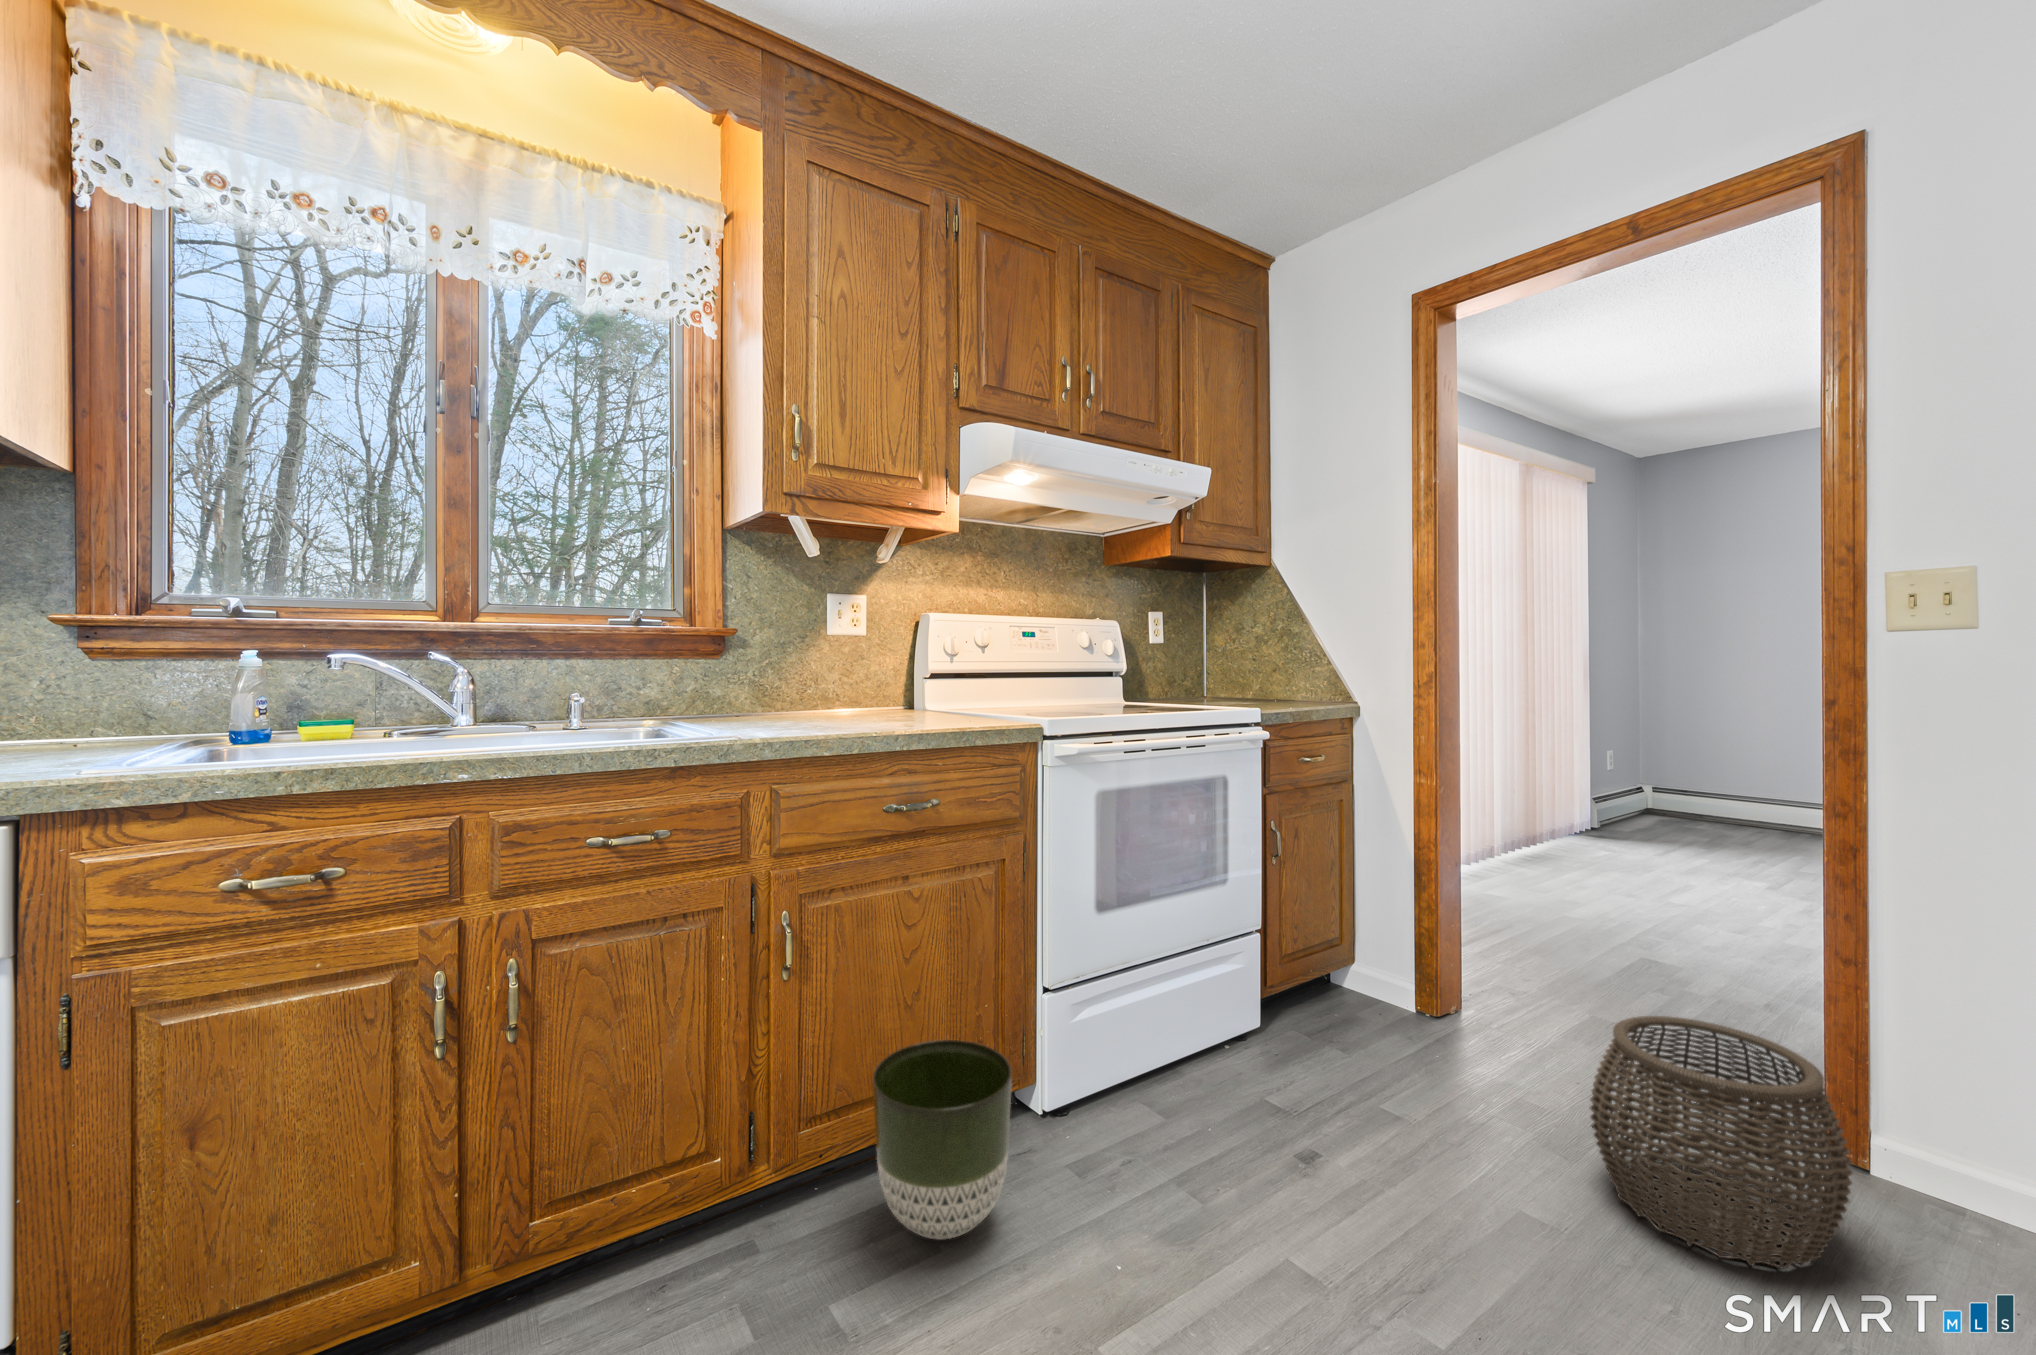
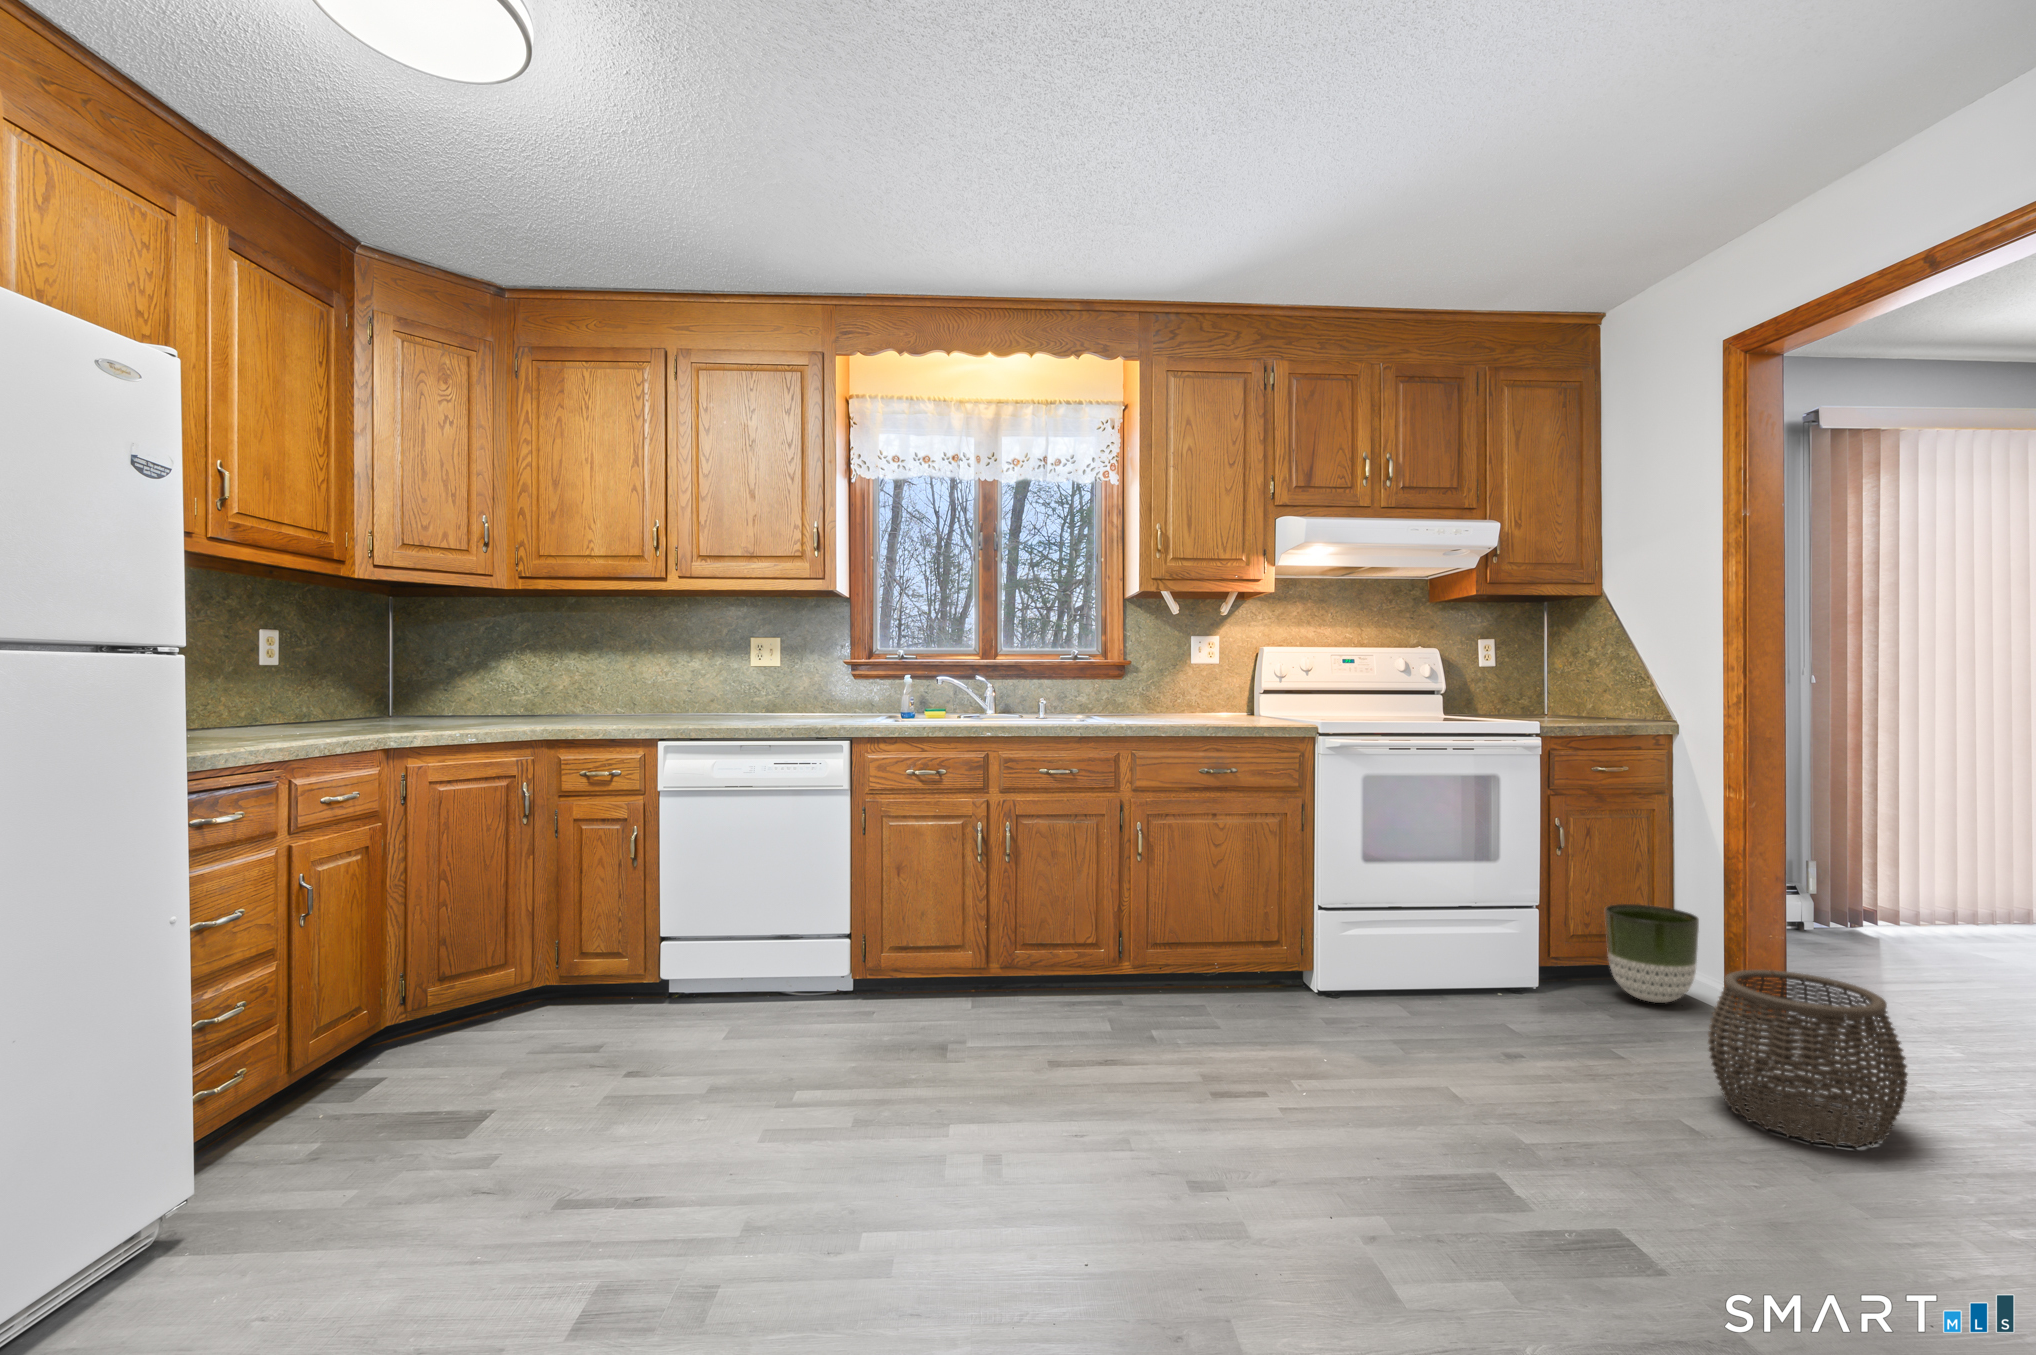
planter: present [873,1040,1012,1239] -> present [1605,904,1699,1003]

